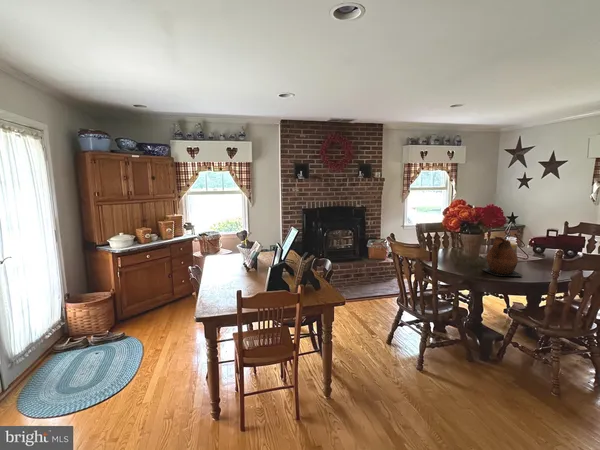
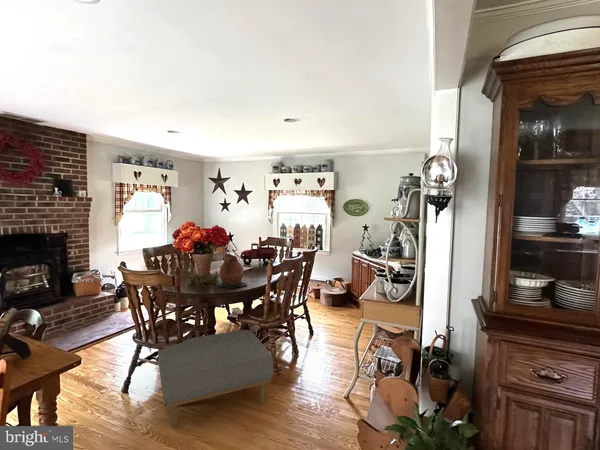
ottoman: none [411,314,544,417] -> present [158,330,274,428]

